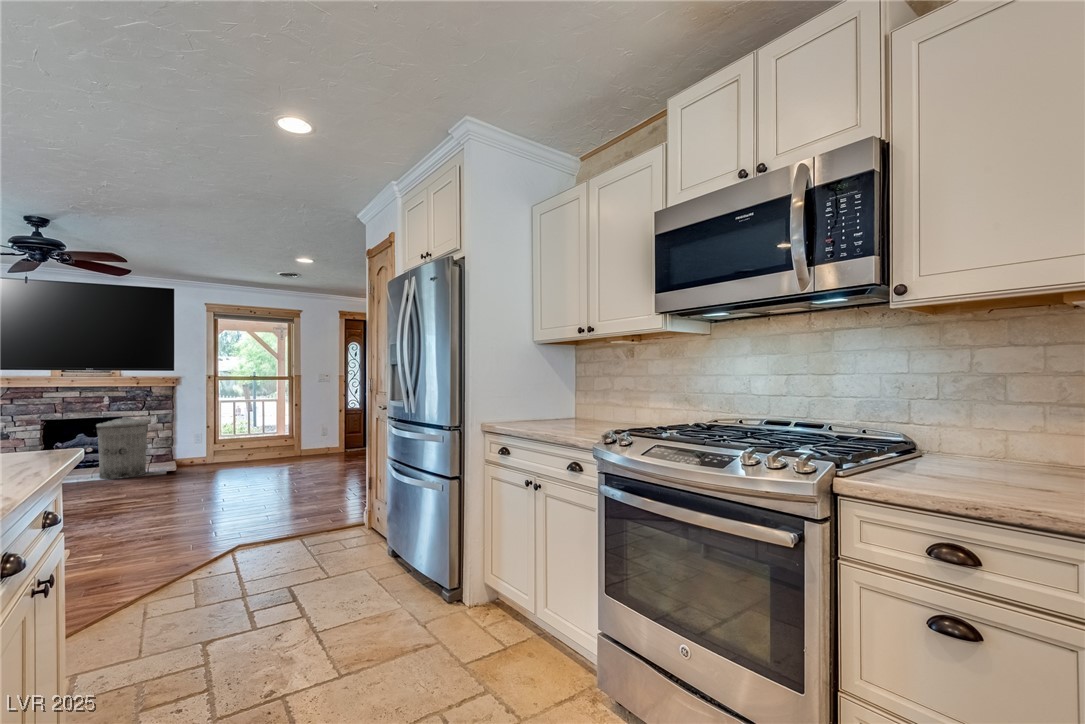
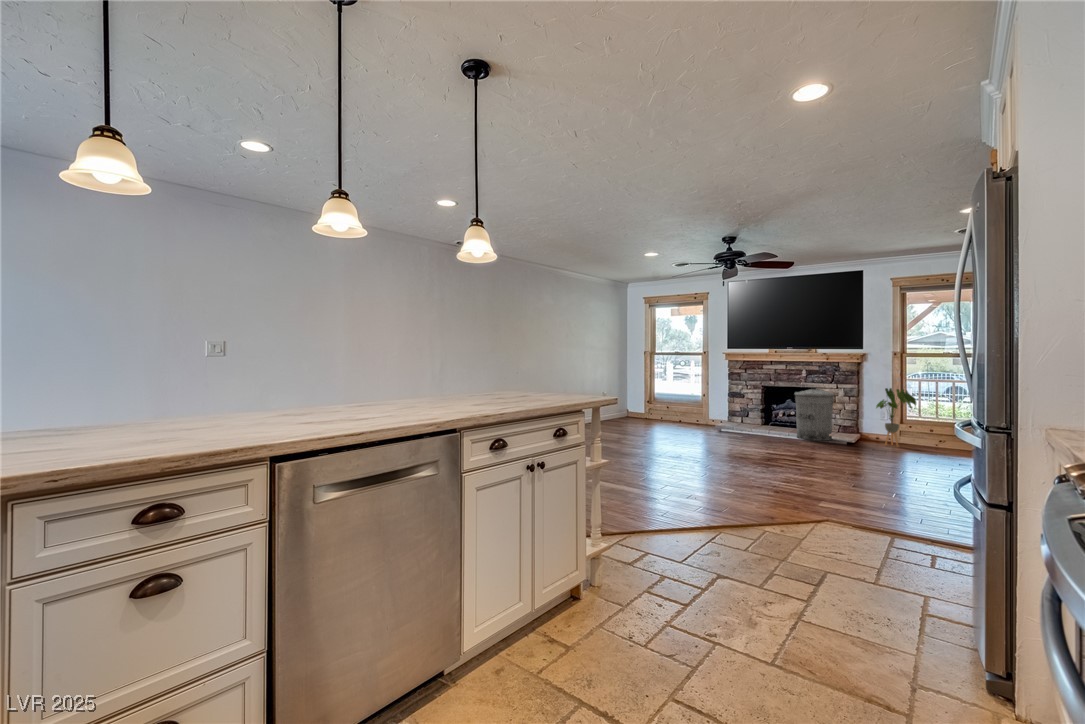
house plant: none [197,410,236,468] -> present [876,388,916,446]

